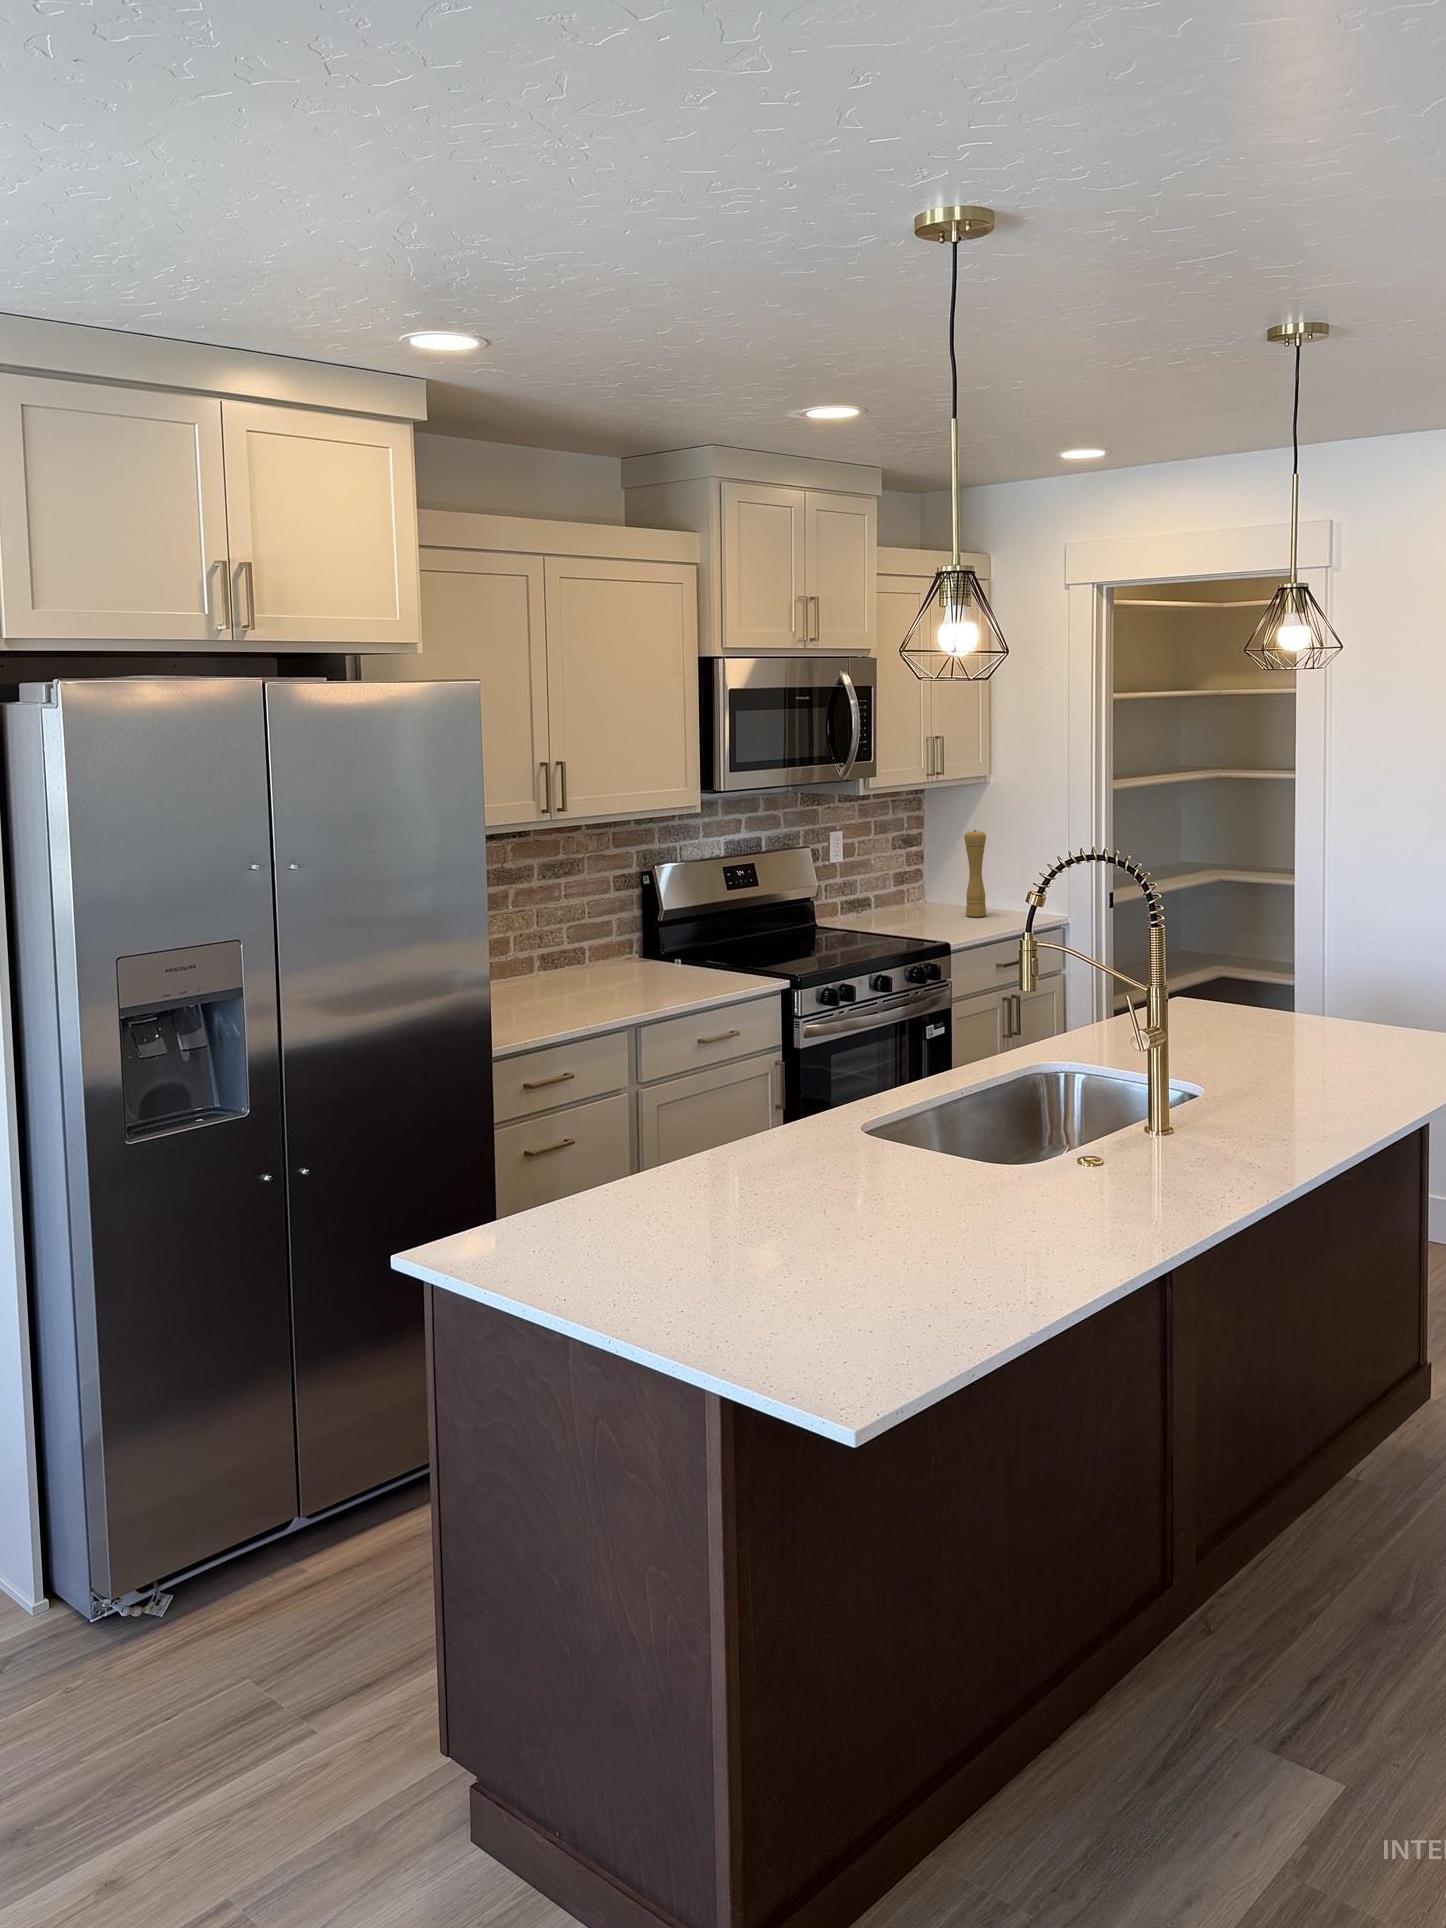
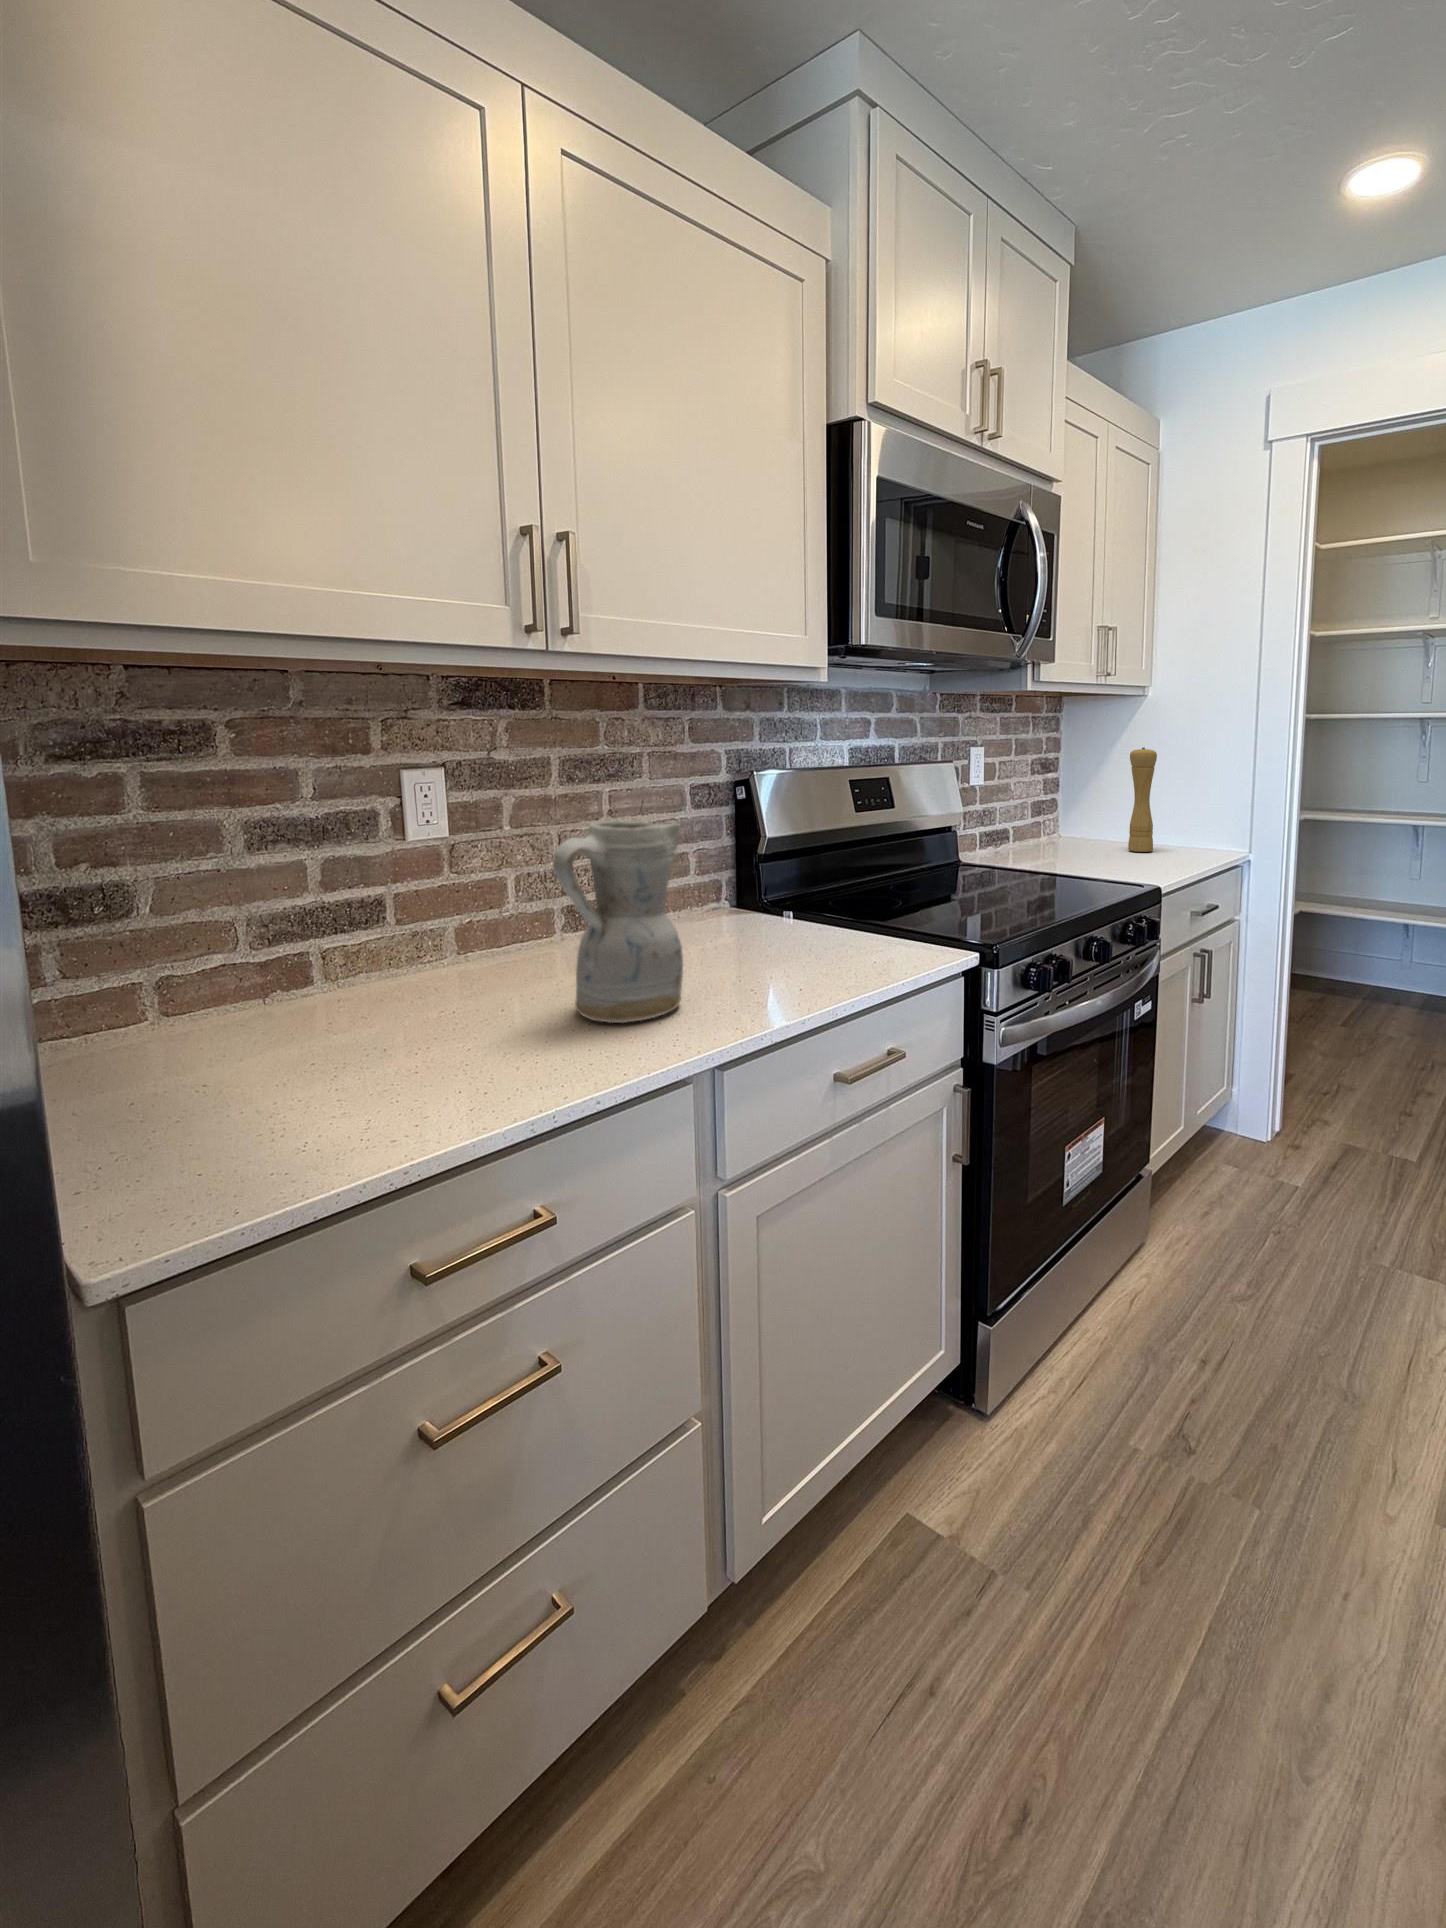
ceramic pitcher: none [560,906,620,1006] -> present [553,821,683,1023]

